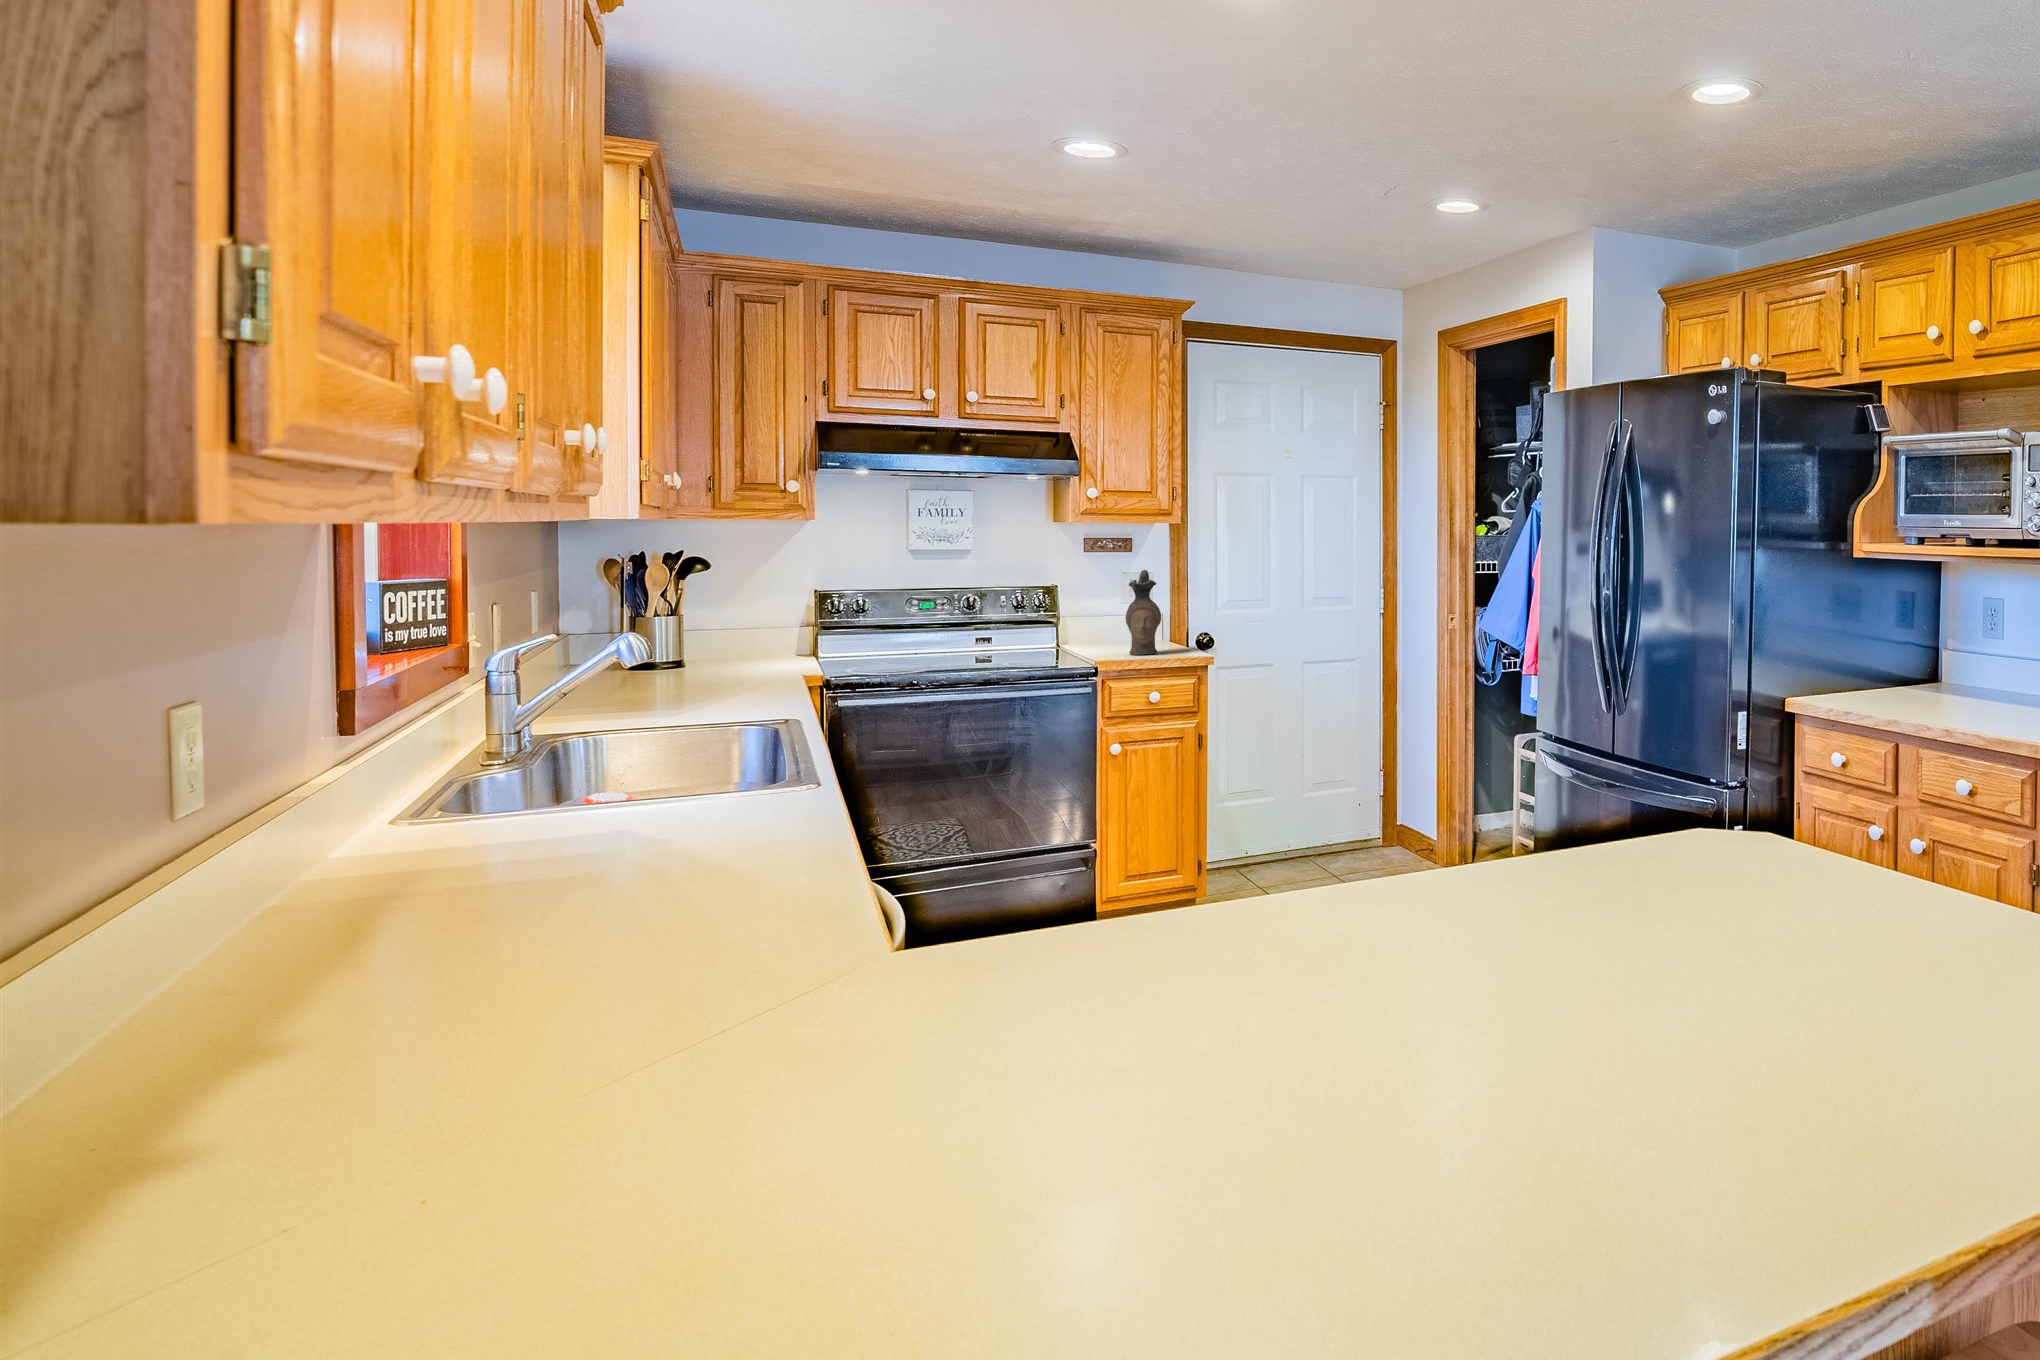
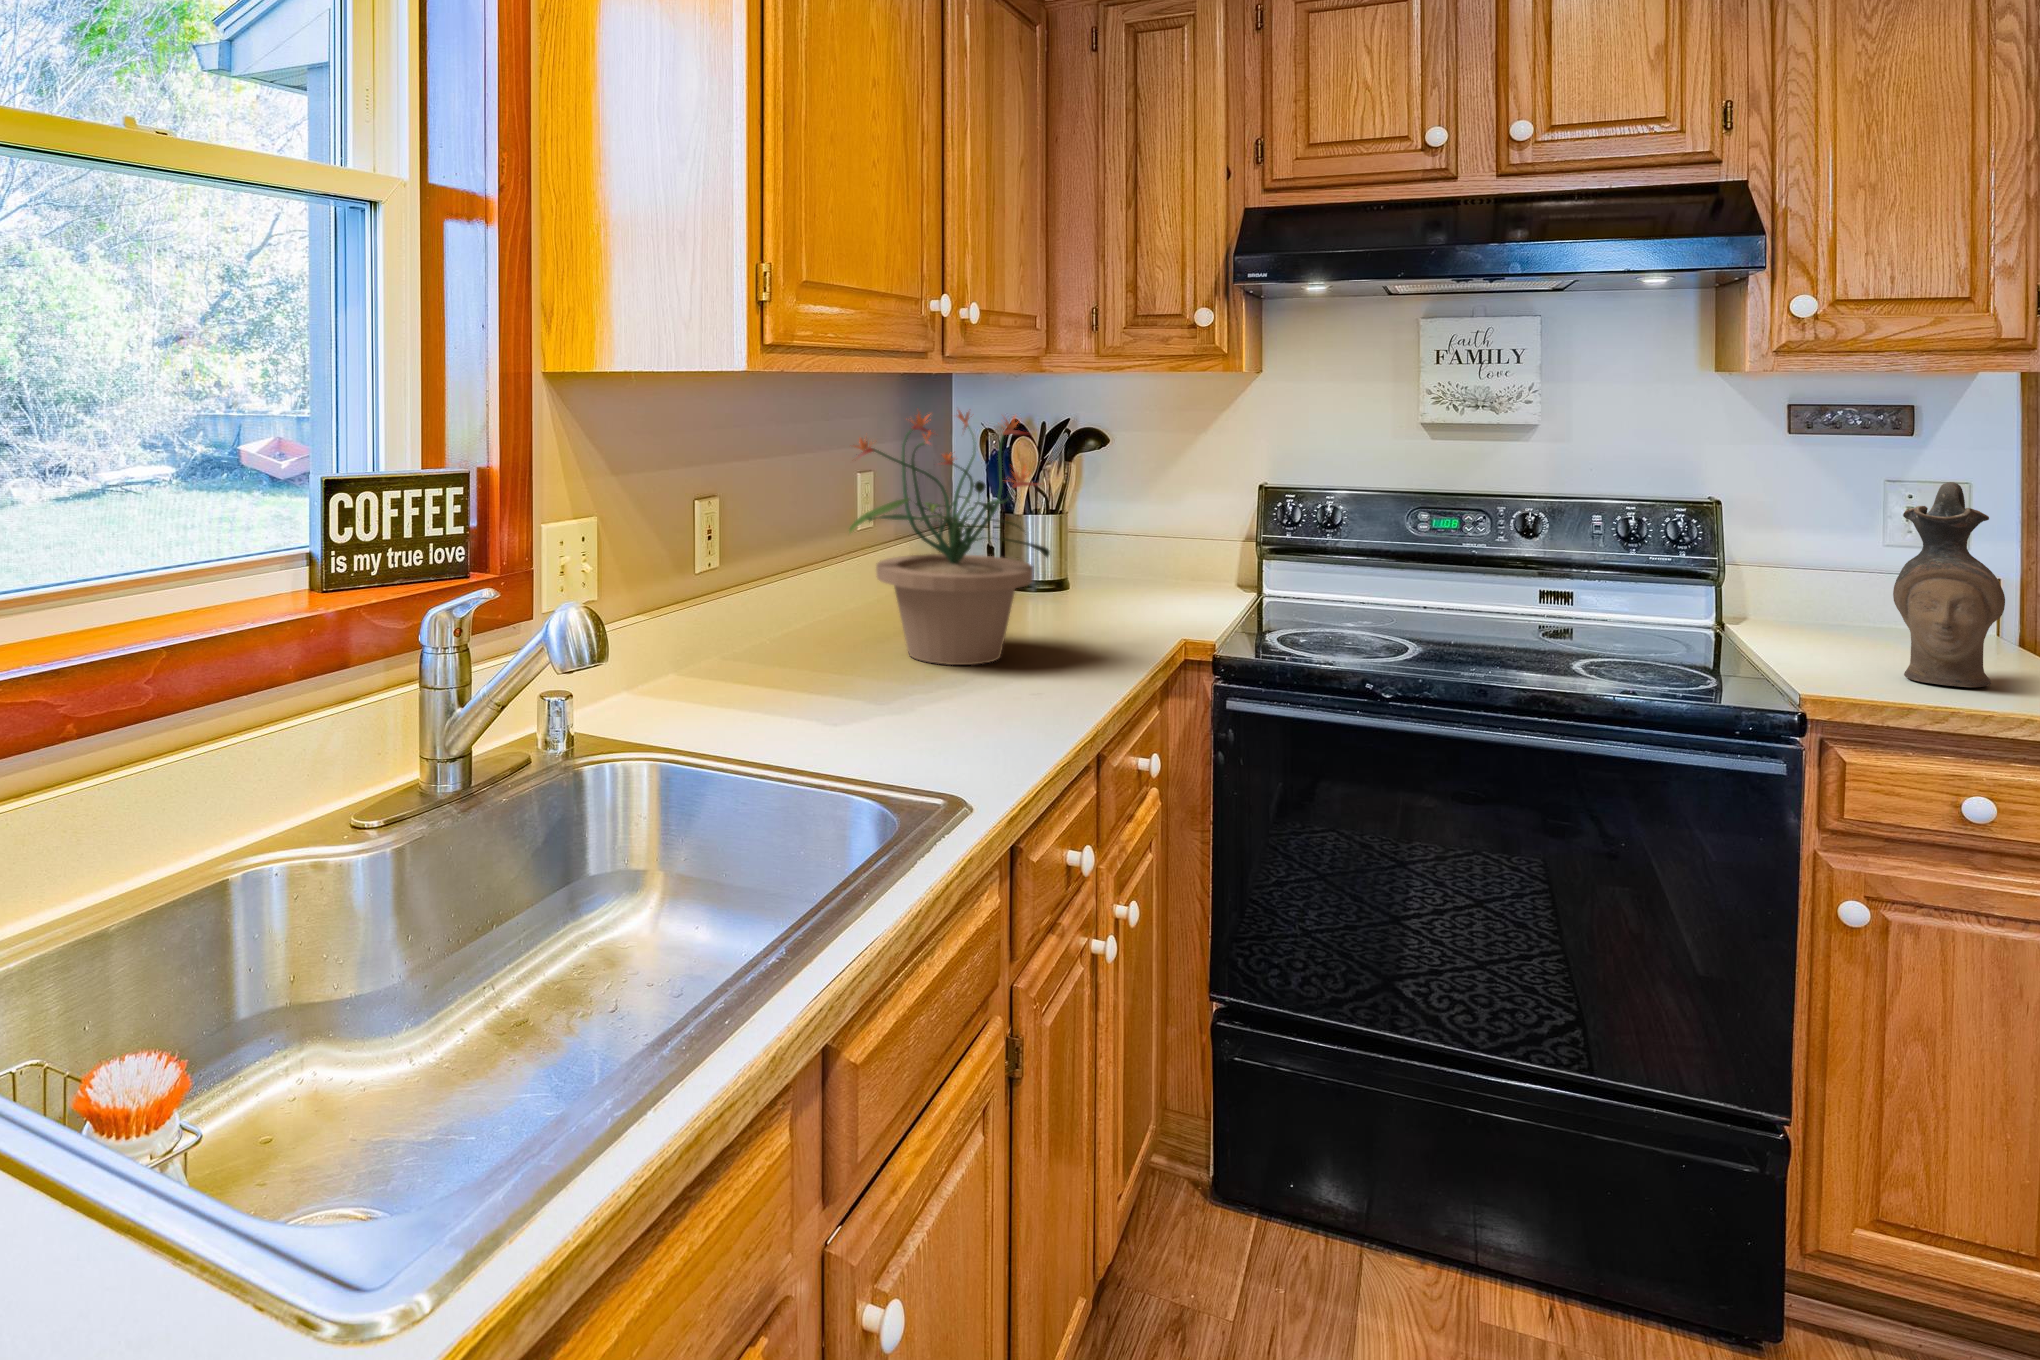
potted plant: none [595,543,750,697] -> present [849,411,1050,665]

